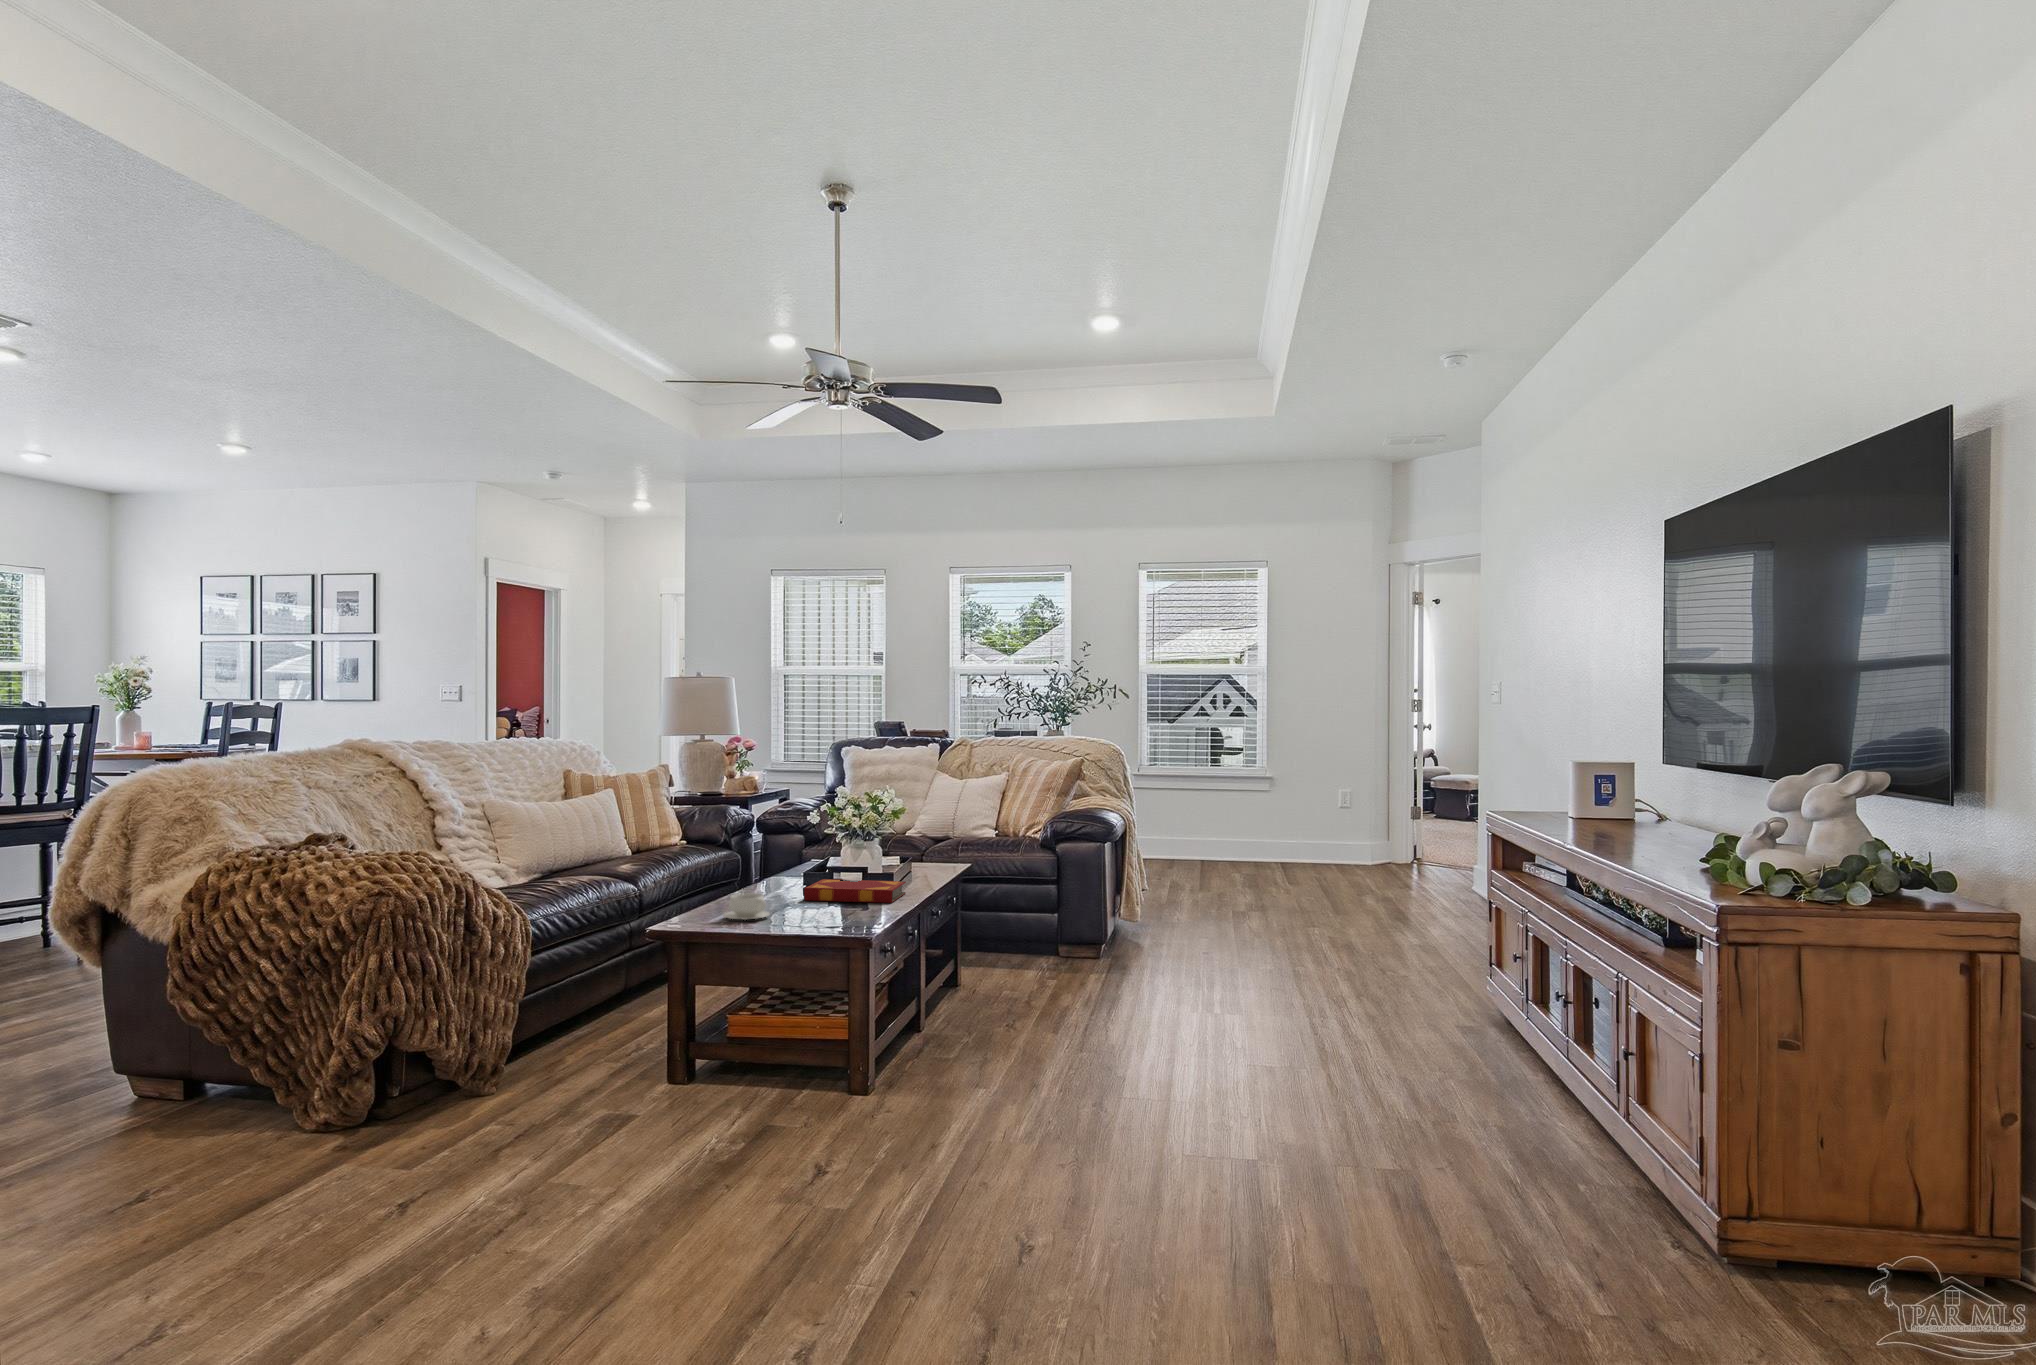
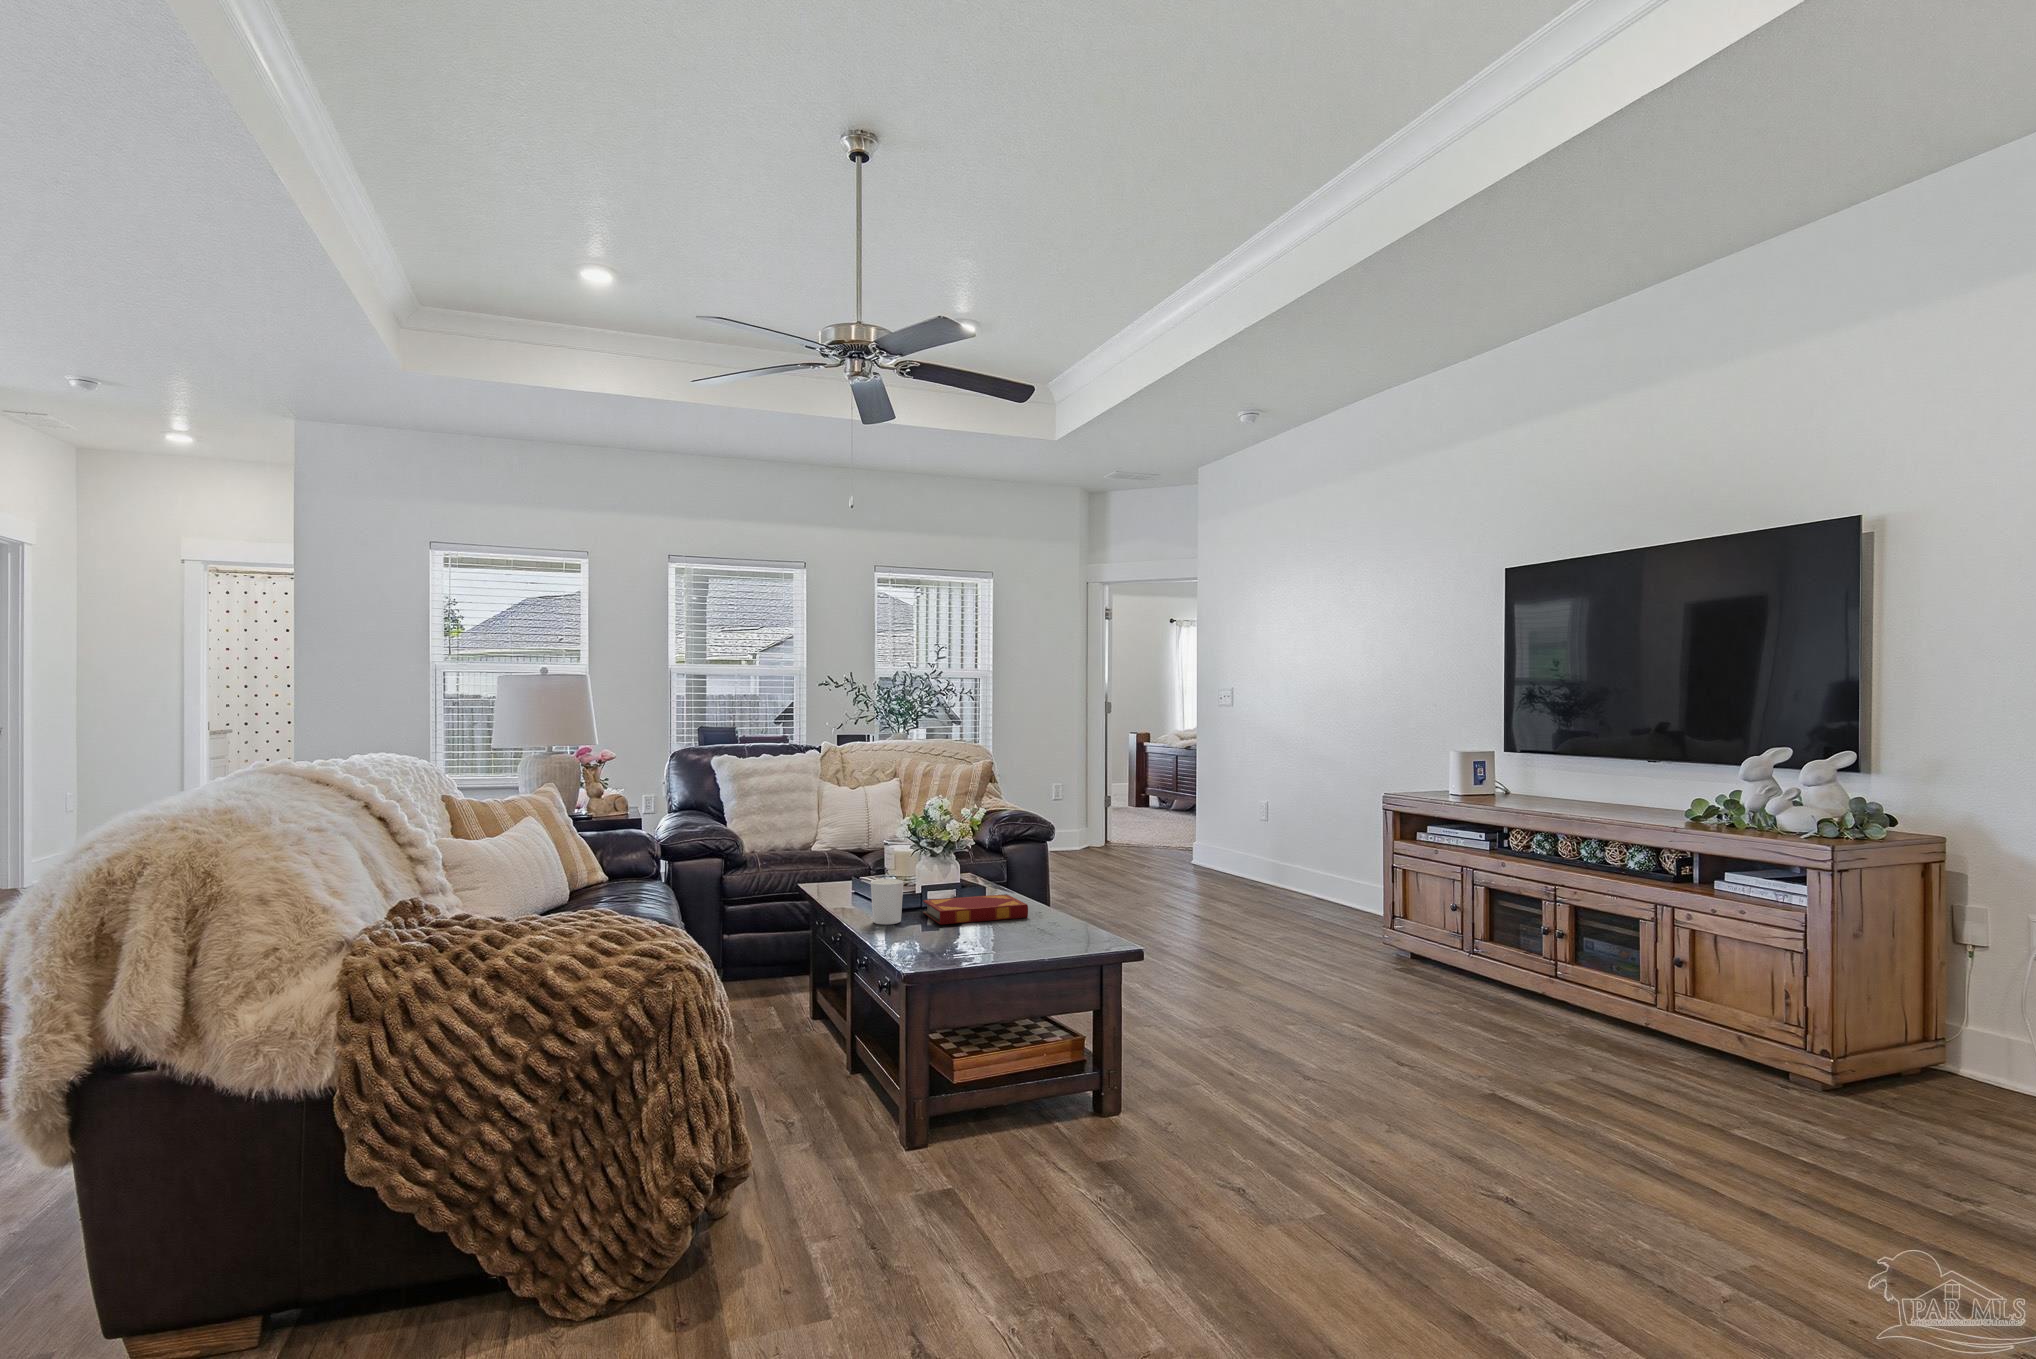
candle holder: none [759,855,790,896] -> present [871,879,903,925]
teacup: present [724,893,769,920] -> none [923,923,975,953]

